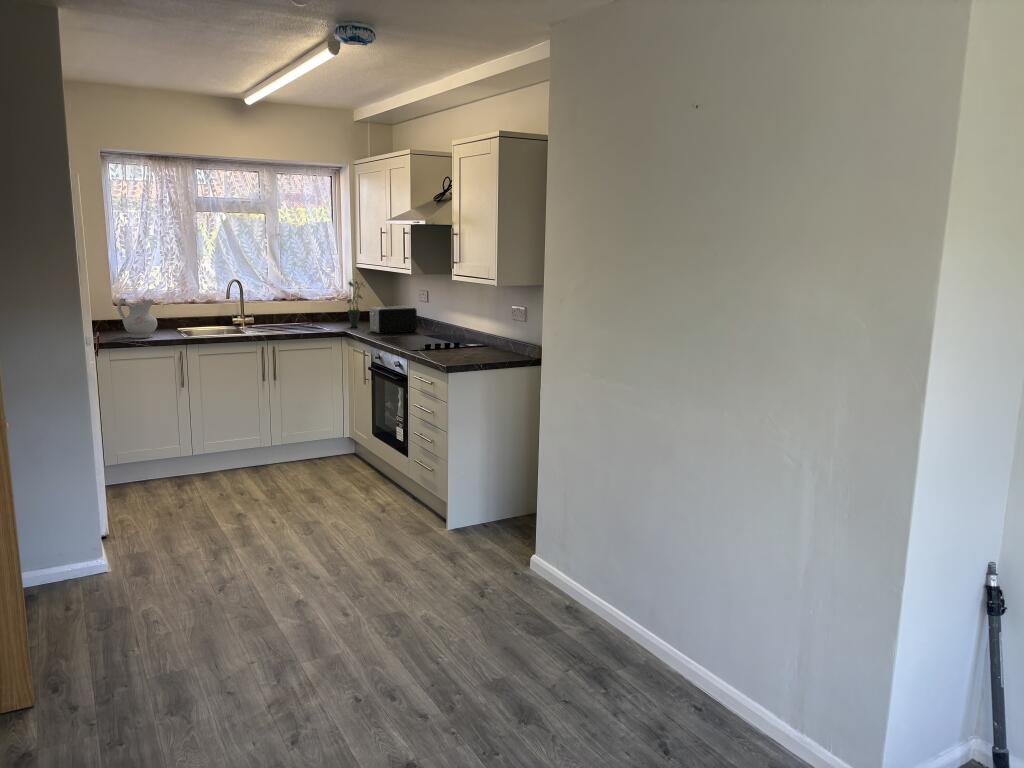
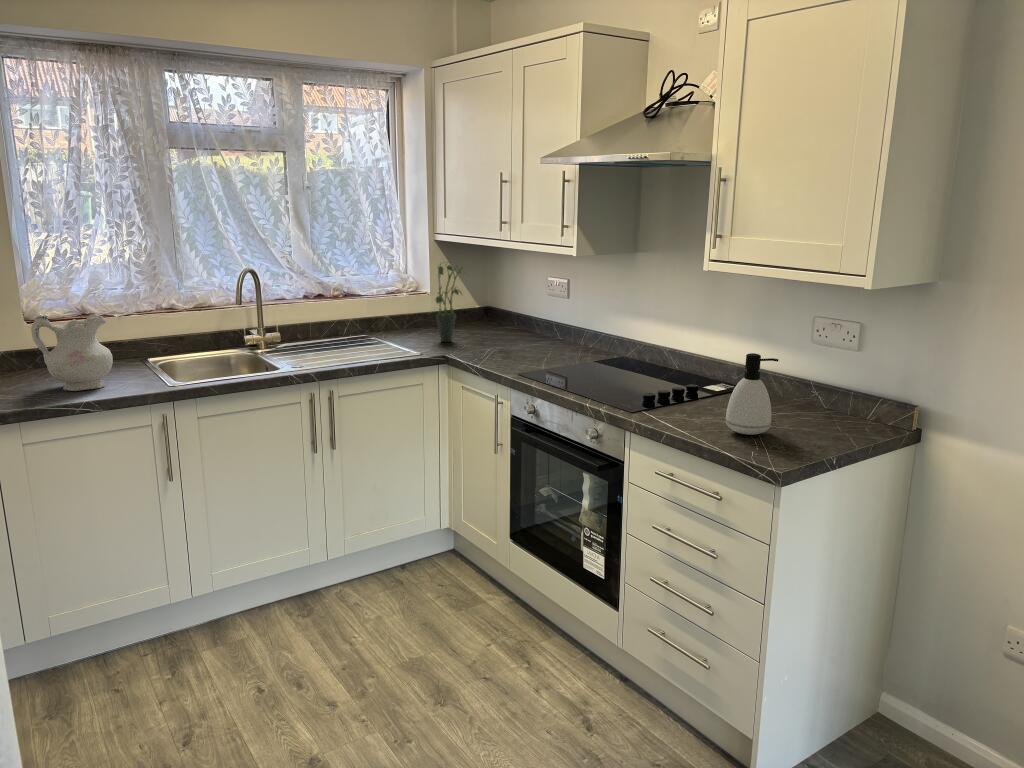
toaster: present [370,306,417,333] -> none [485,306,565,358]
soap dispenser: none [444,318,465,357] -> present [726,353,778,435]

